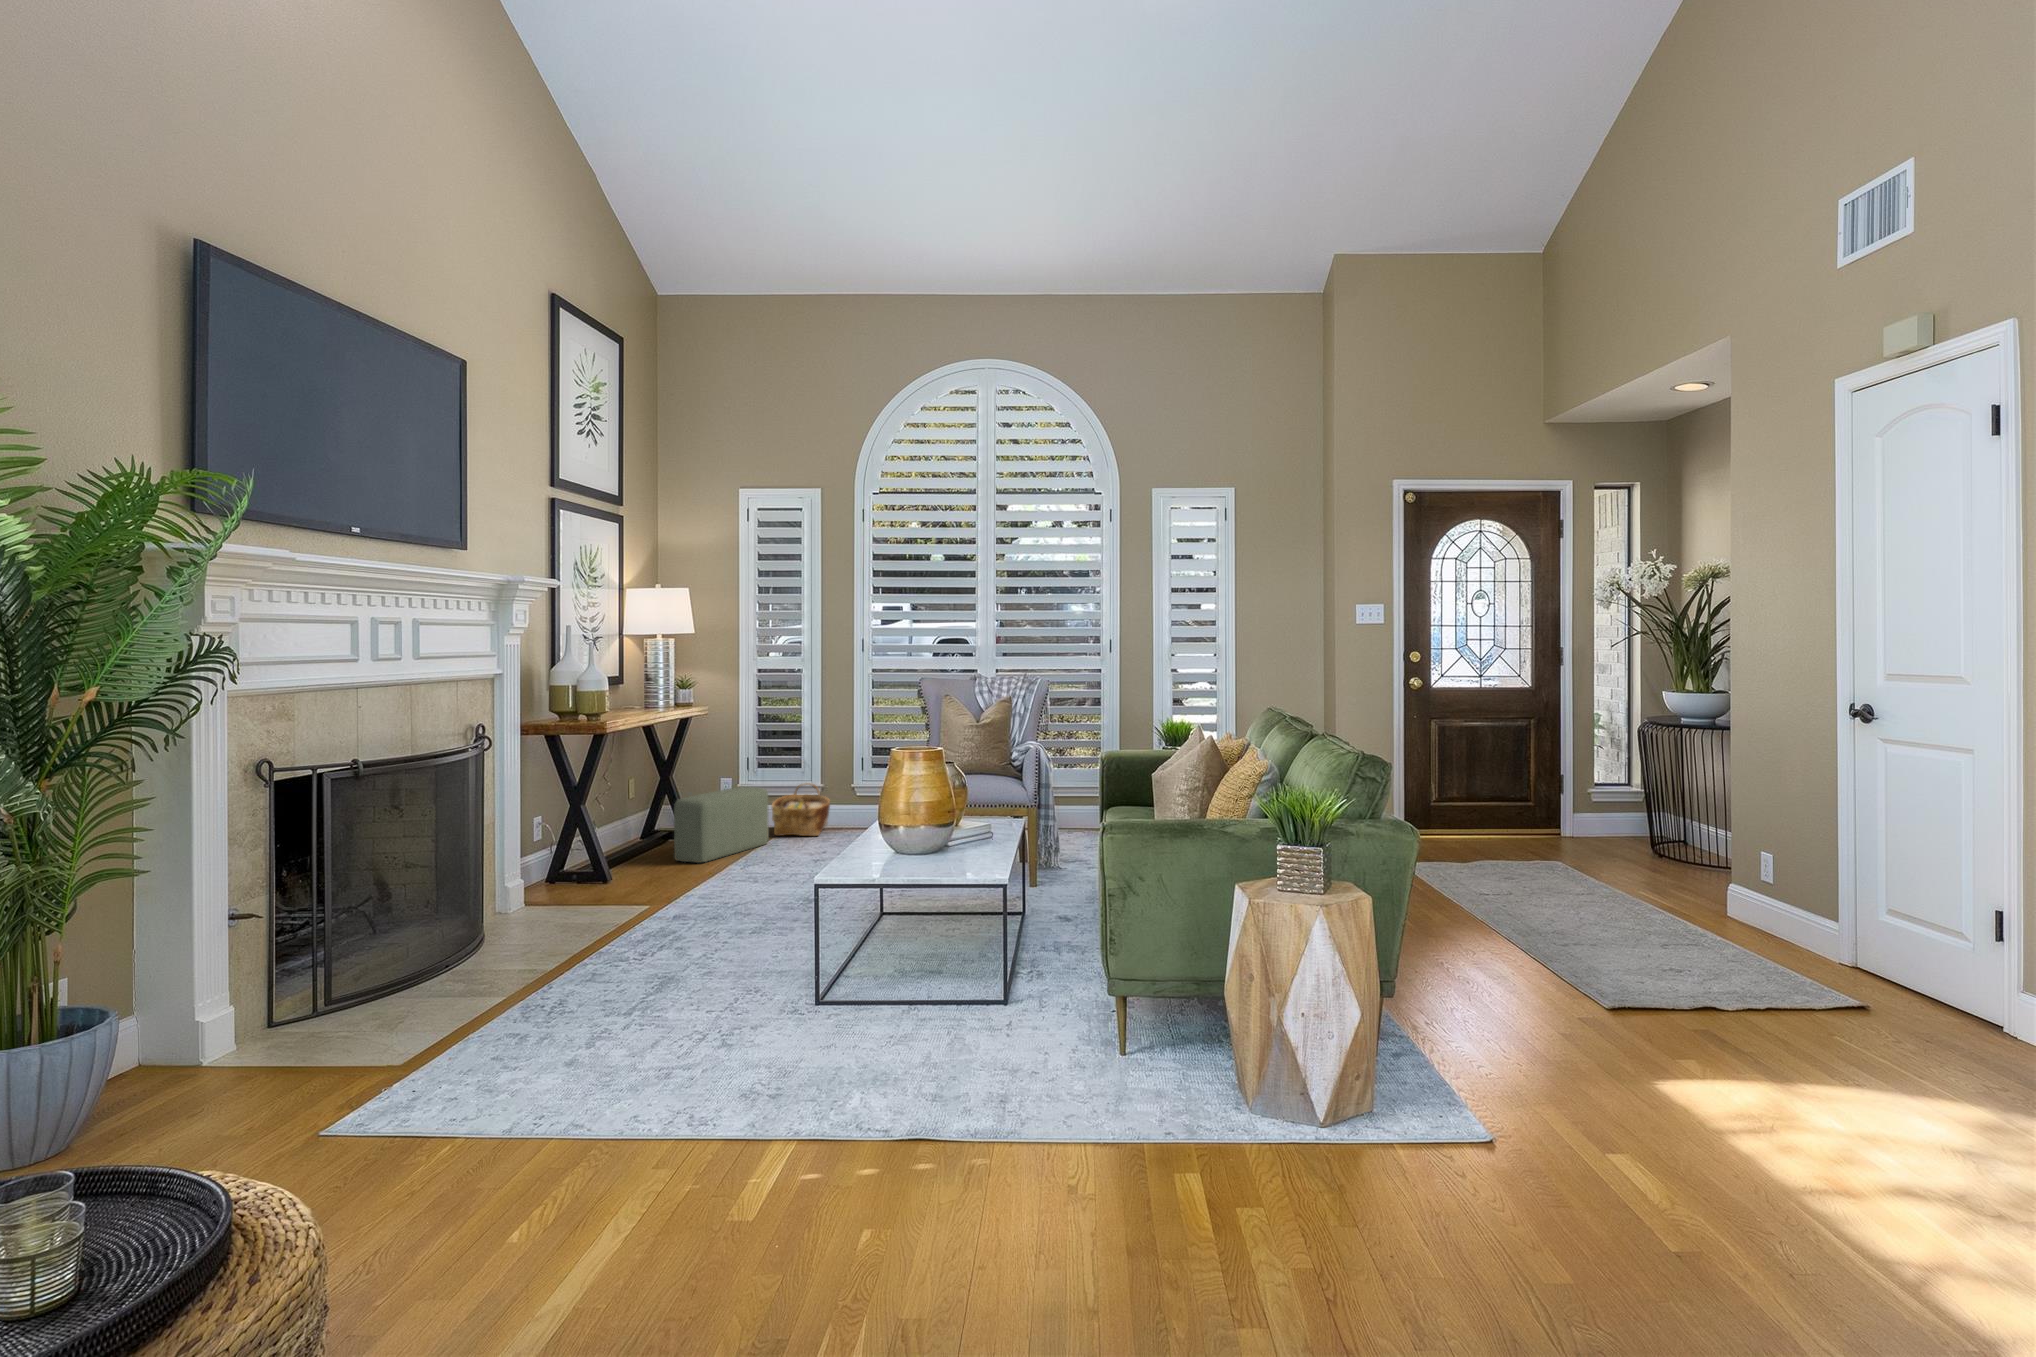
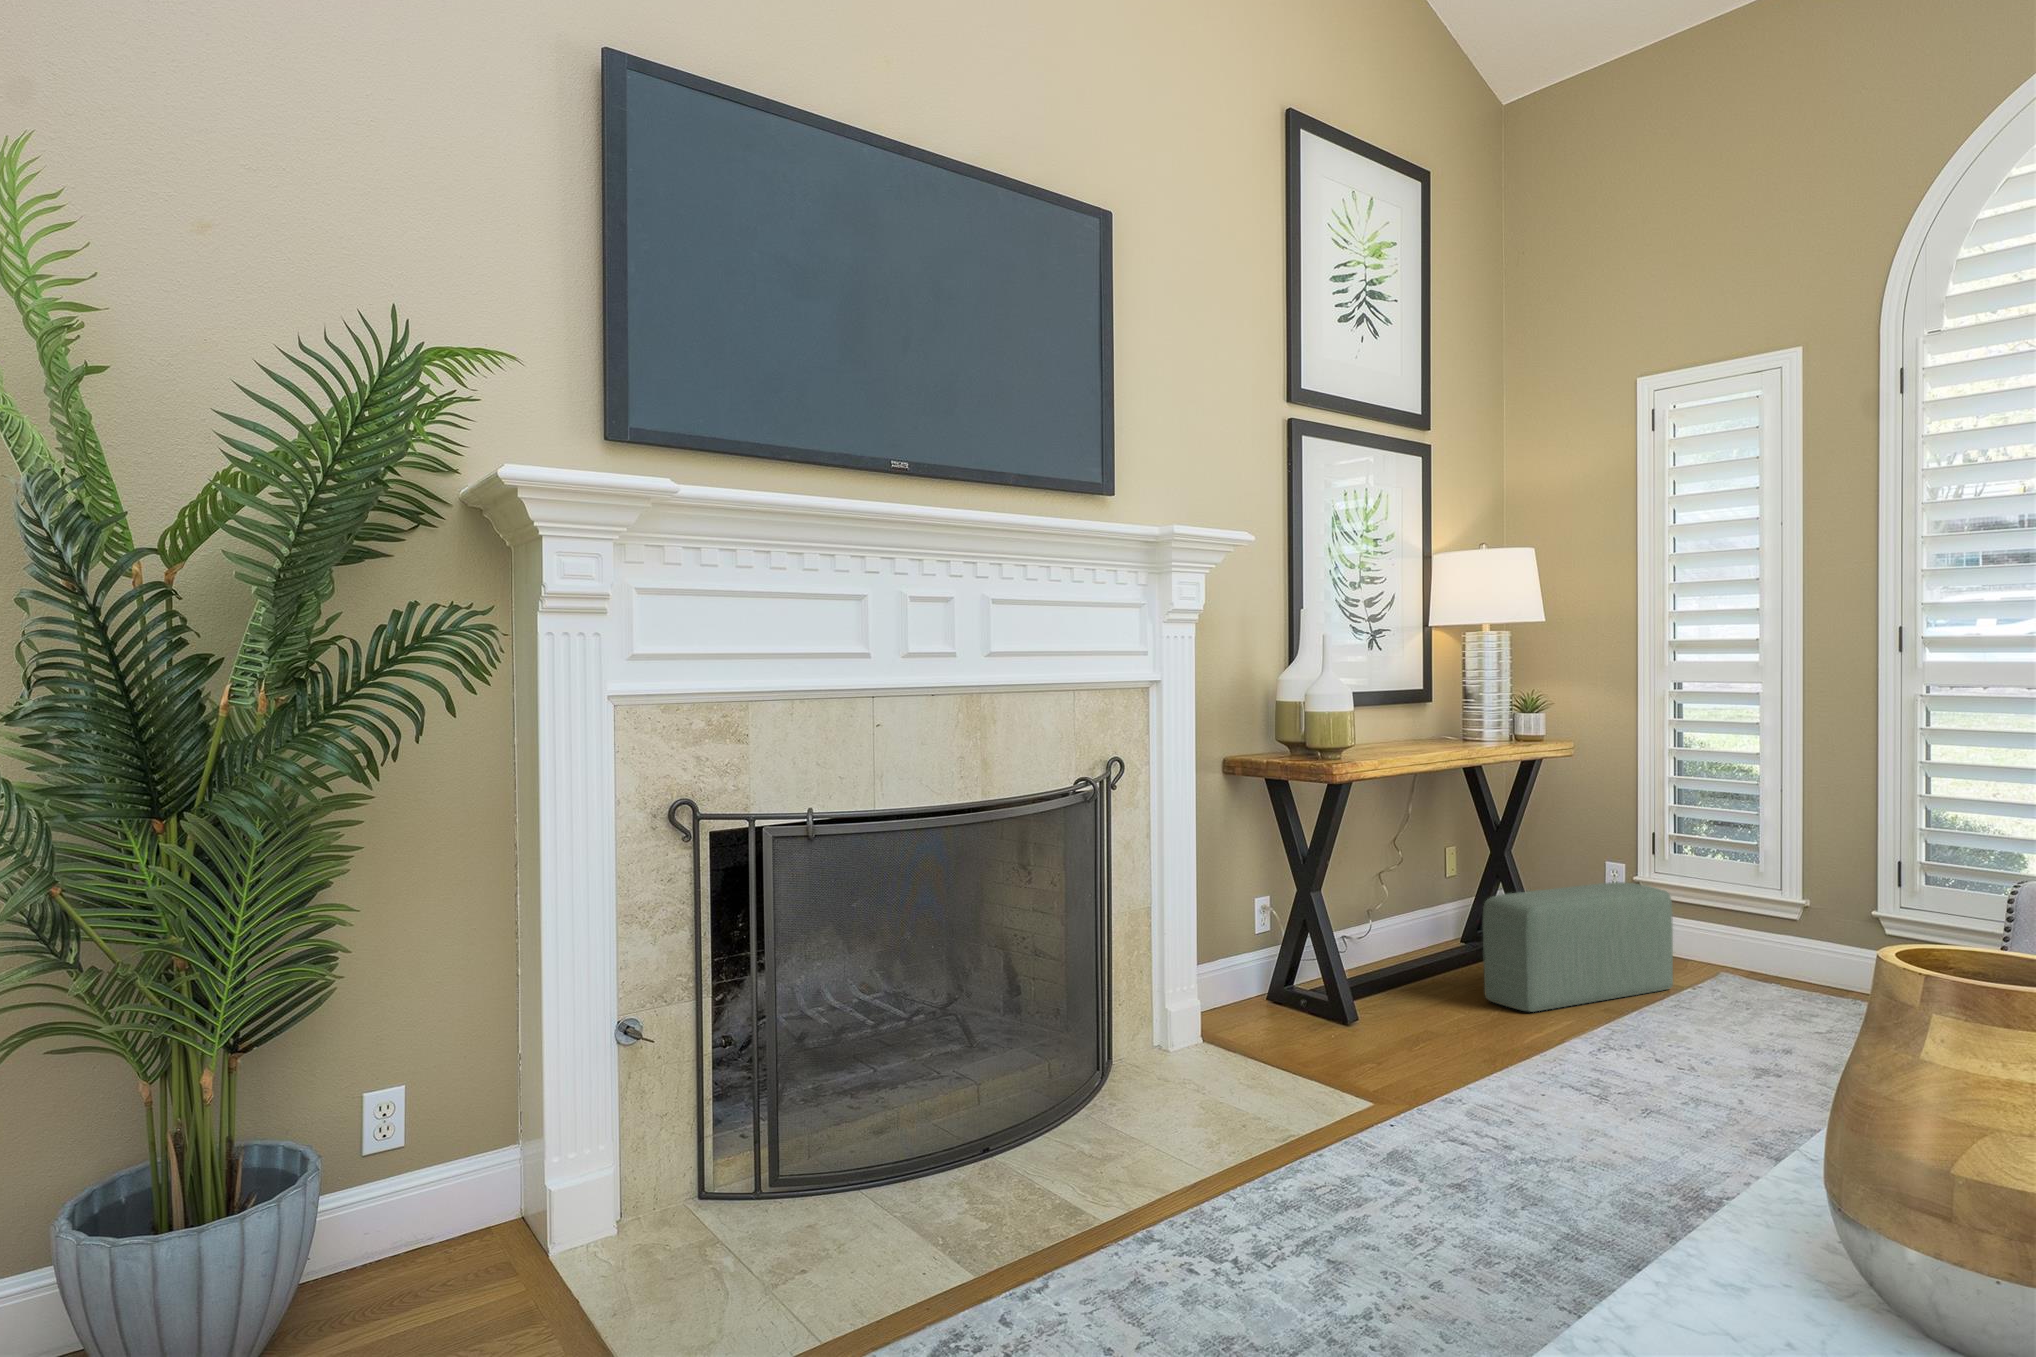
woven basket: present [772,783,830,836] -> none [1687,883,1809,986]

